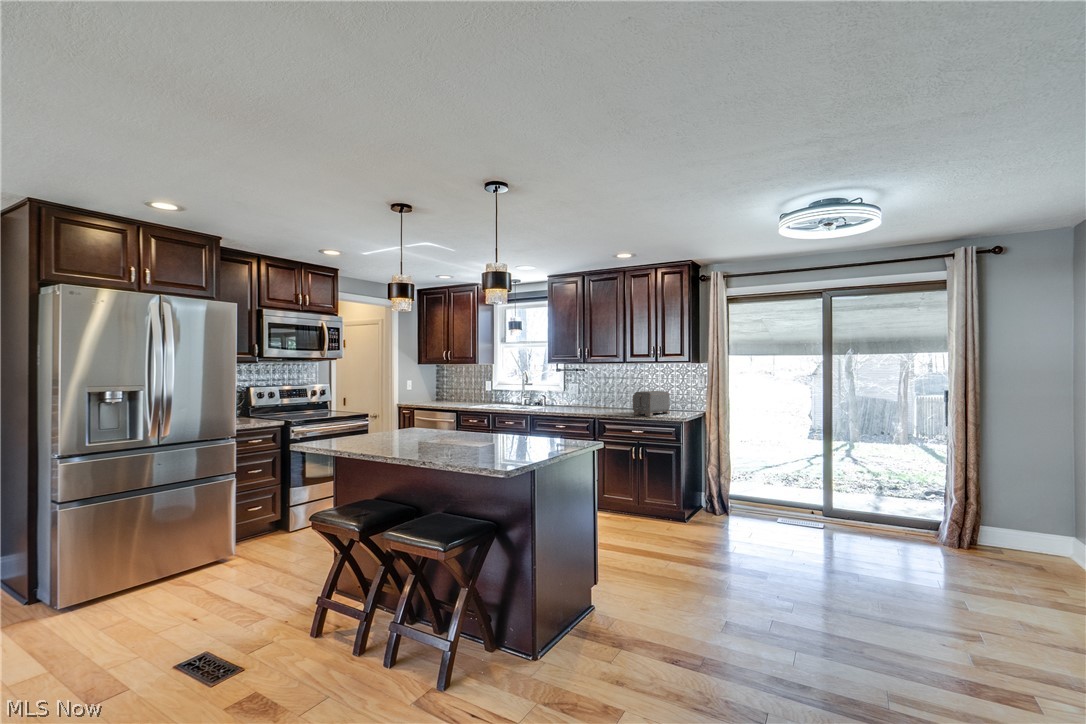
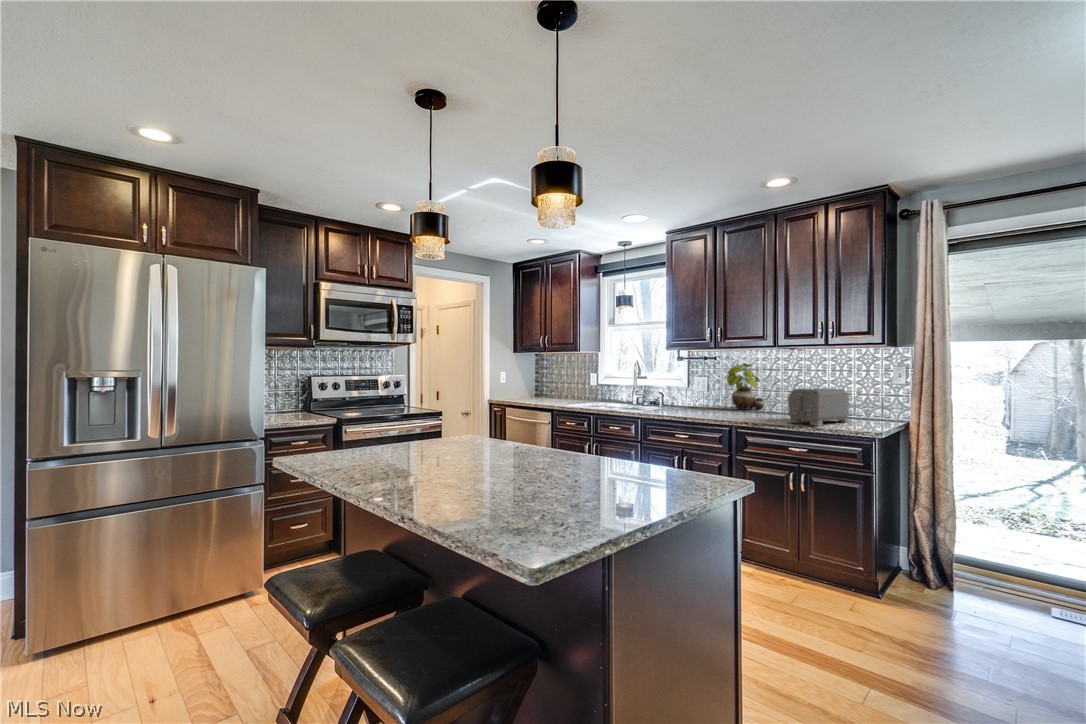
potted plant: none [592,373,619,407] -> present [727,363,765,410]

